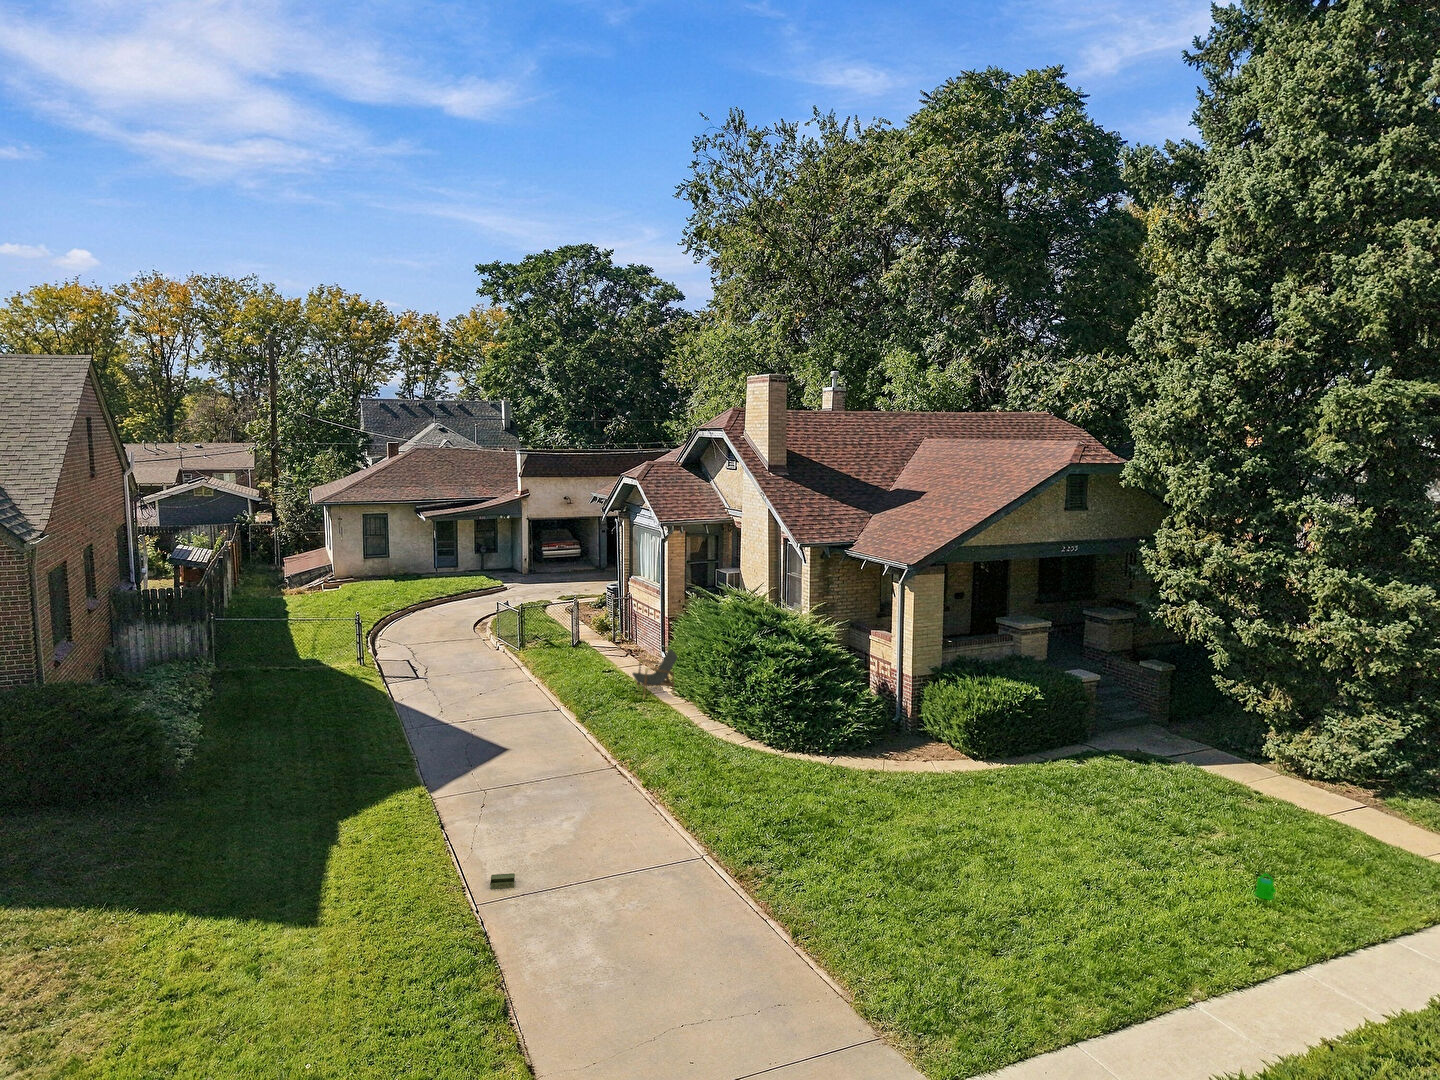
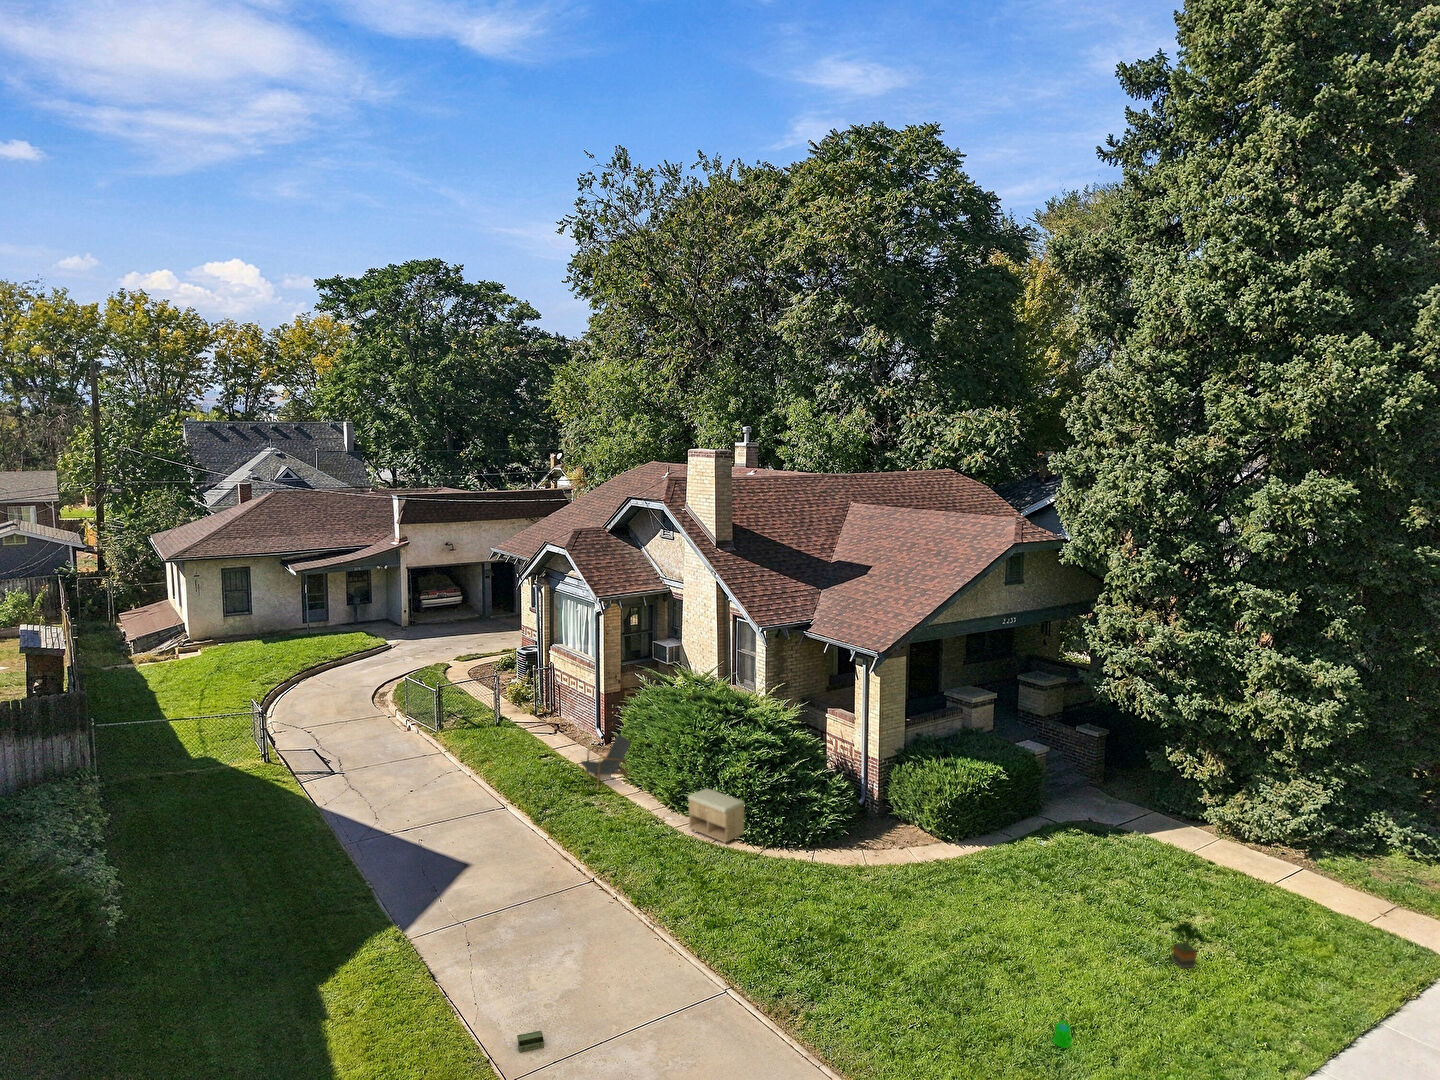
storage bench: none [715,694,769,746] -> present [688,788,744,844]
potted tree: none [1175,830,1213,878] -> present [1171,923,1205,969]
watering can: present [1254,874,1276,900] -> present [1053,1020,1072,1048]

